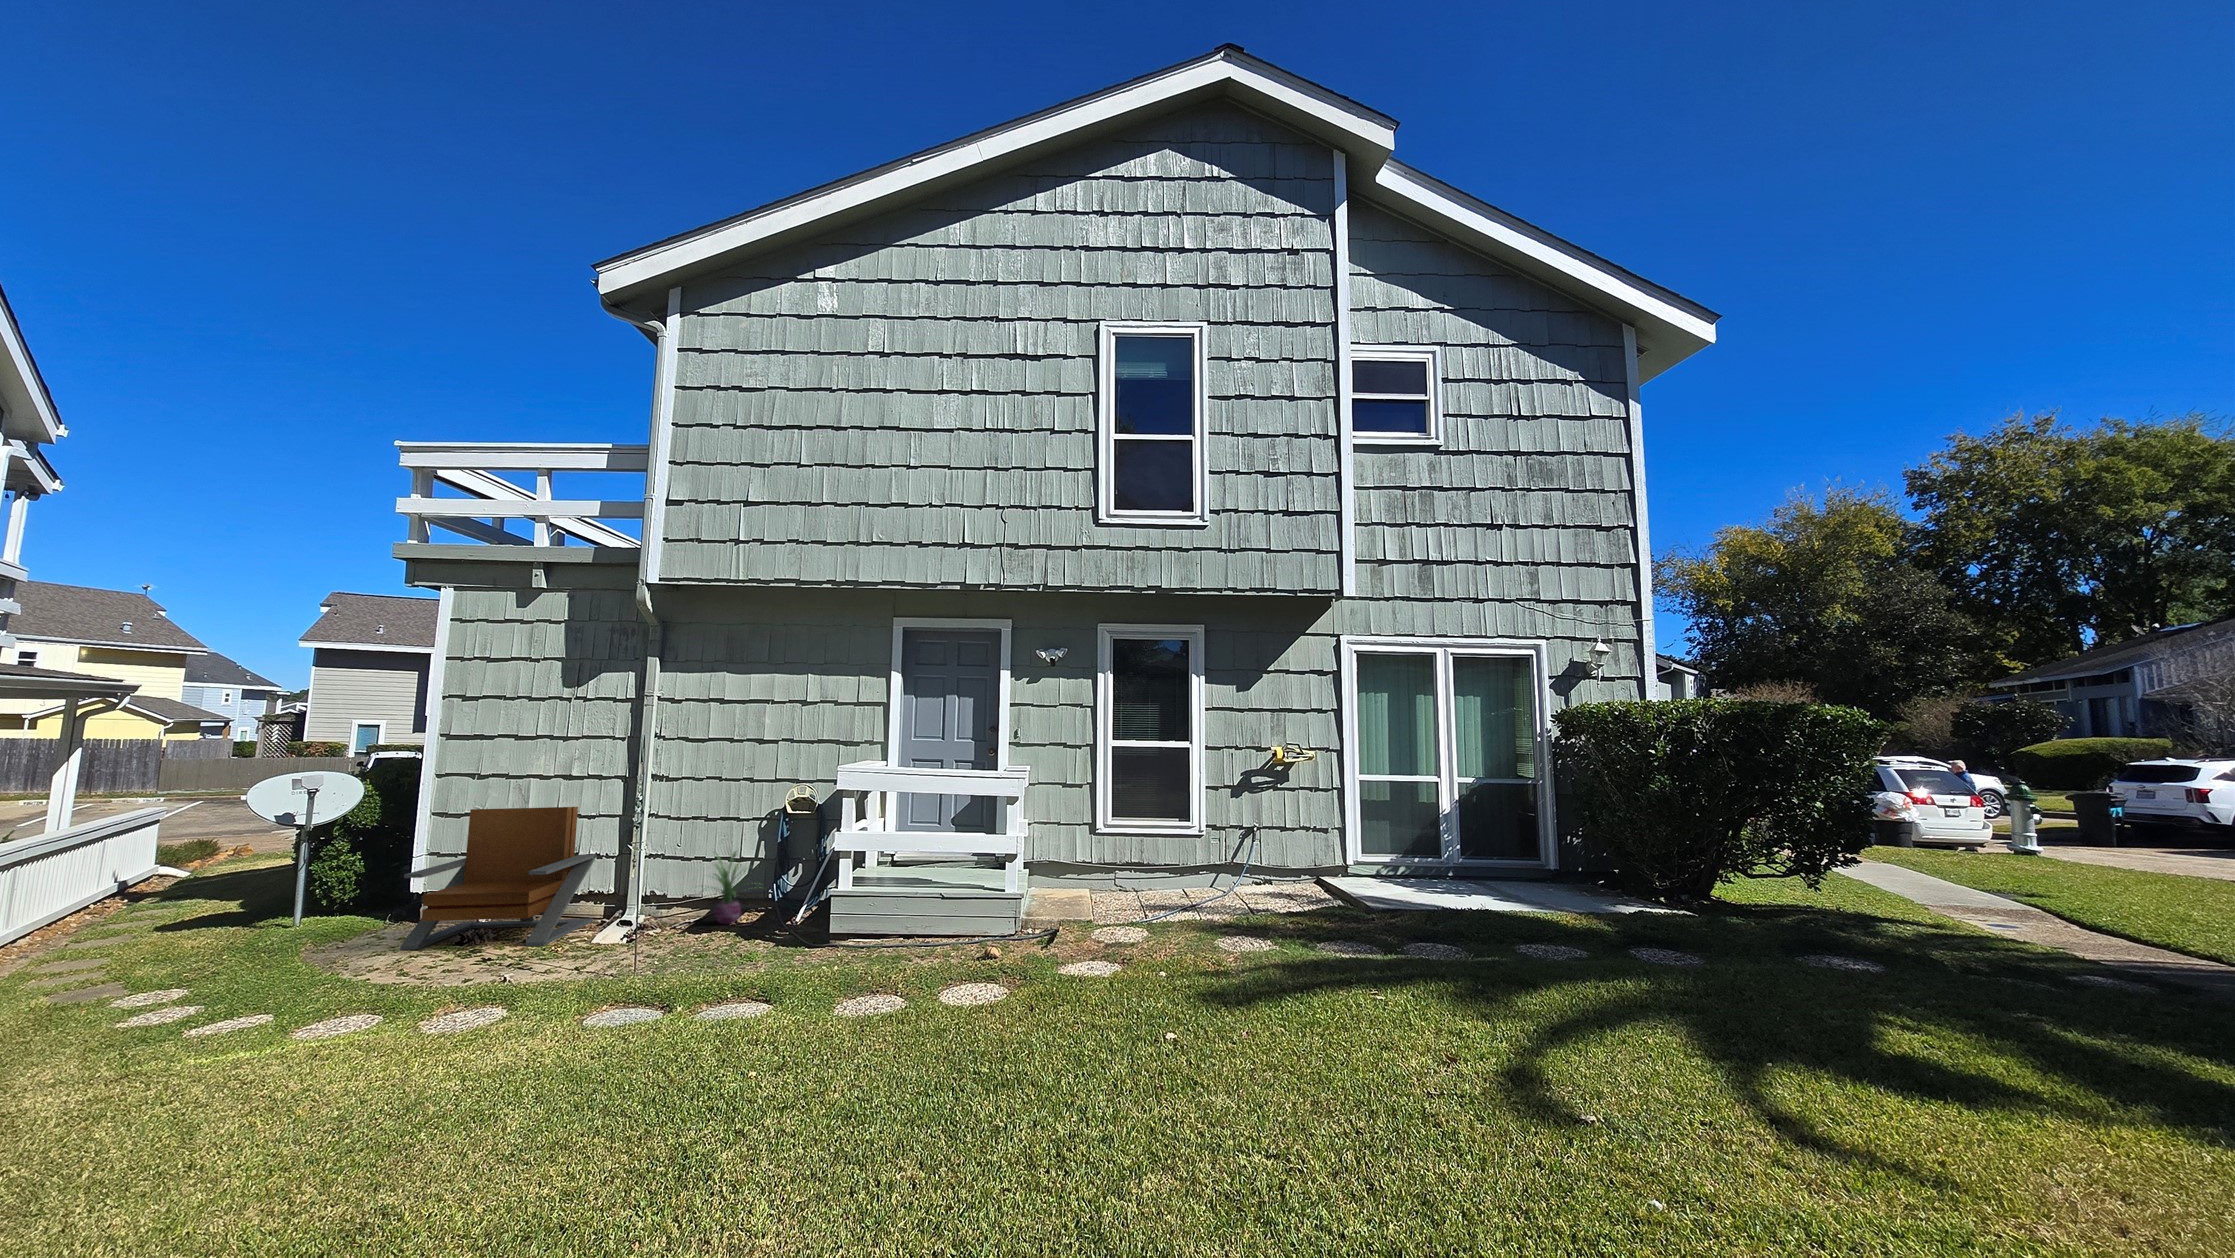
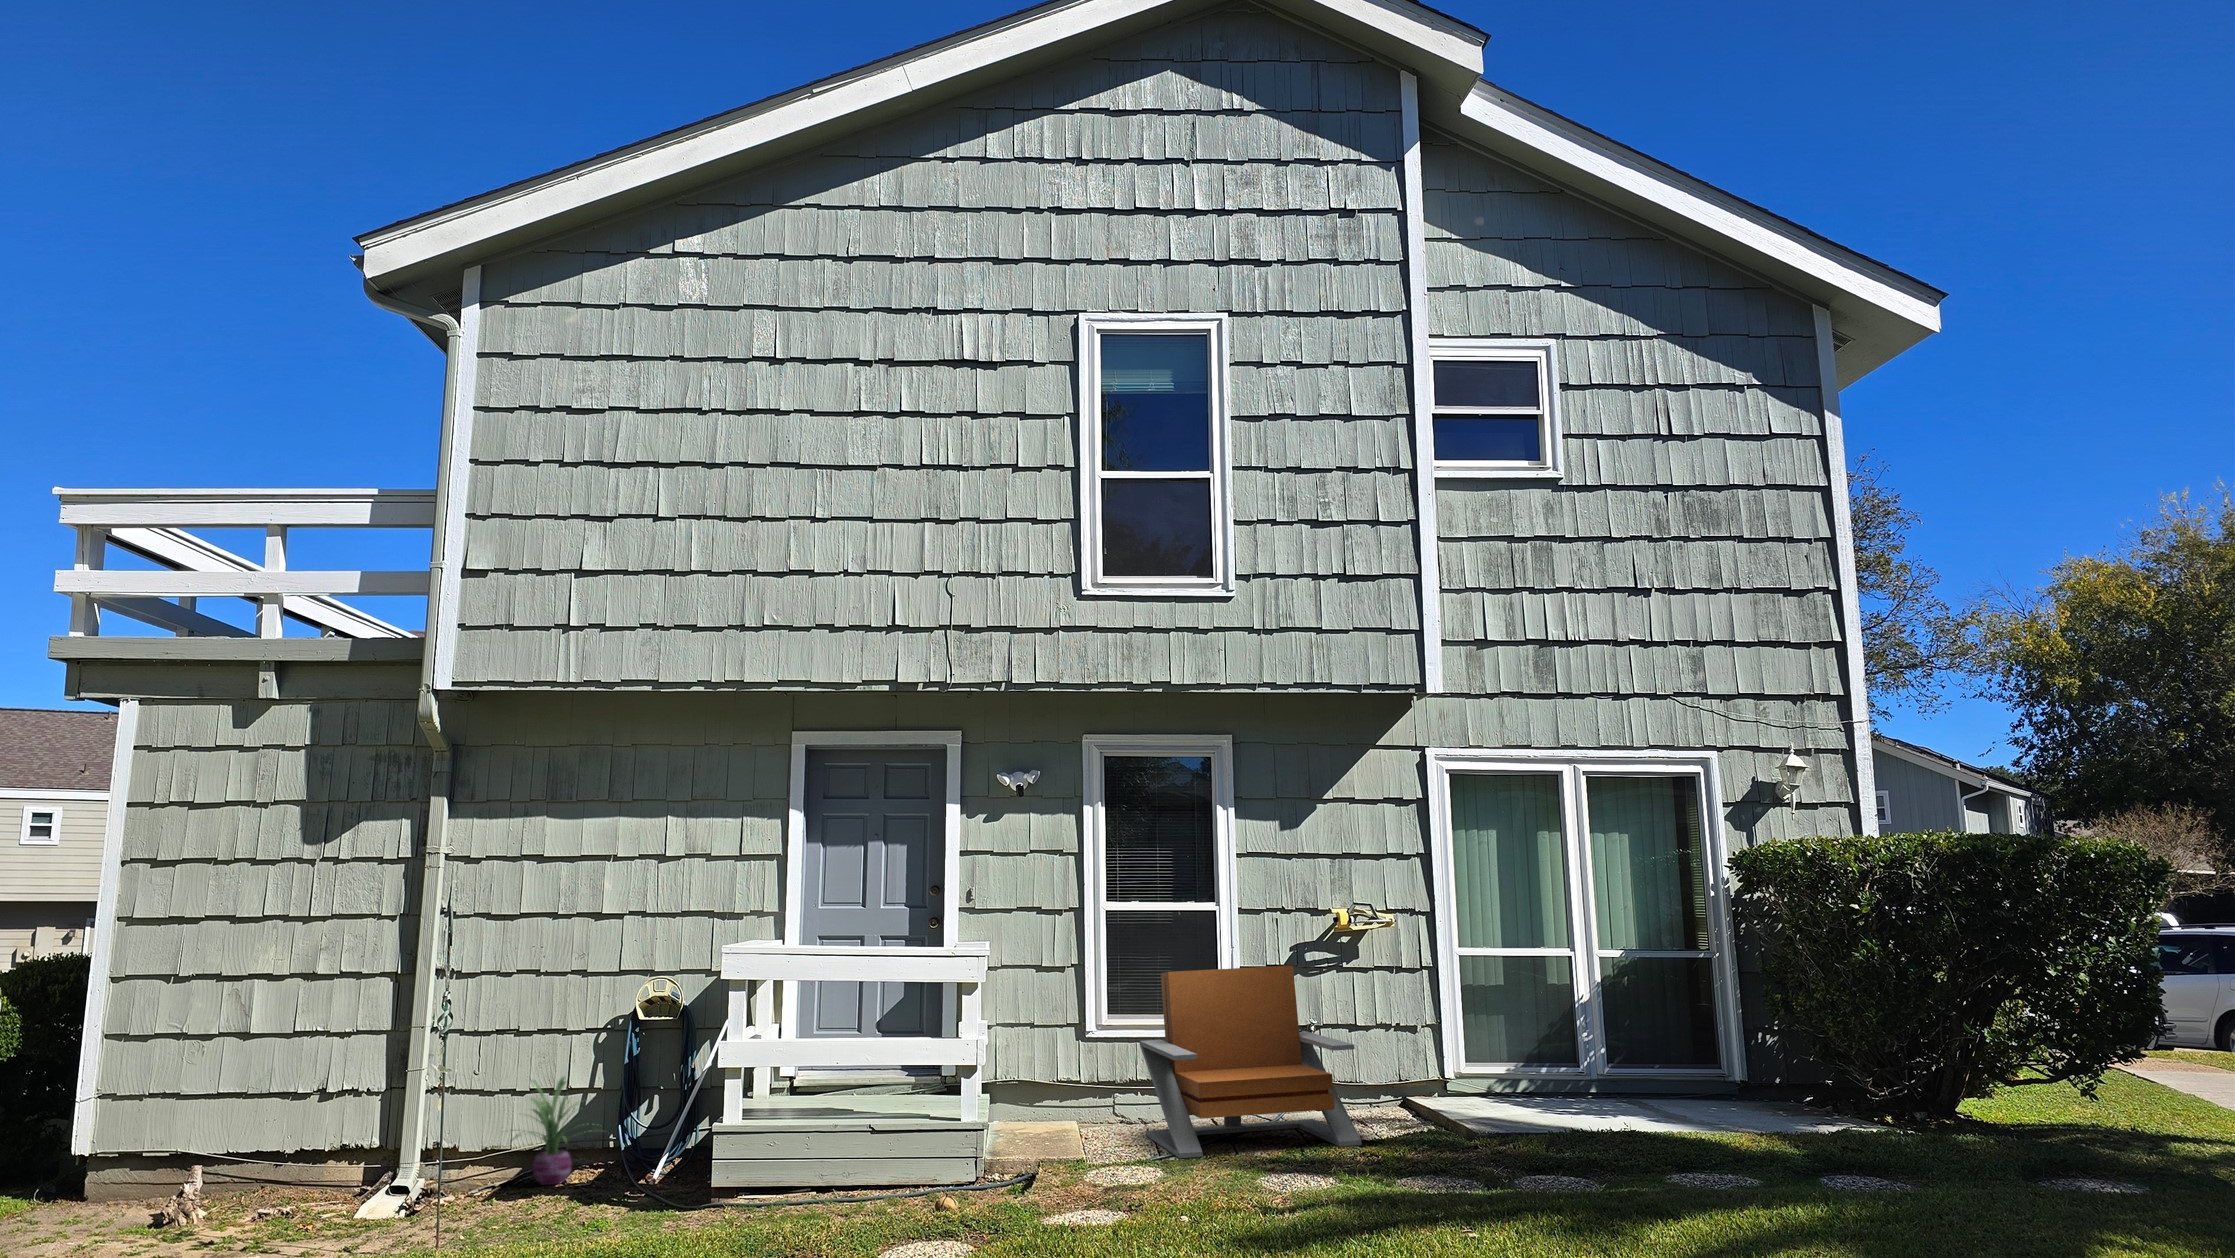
lounge chair: present [400,807,596,950] -> present [1140,965,1362,1158]

